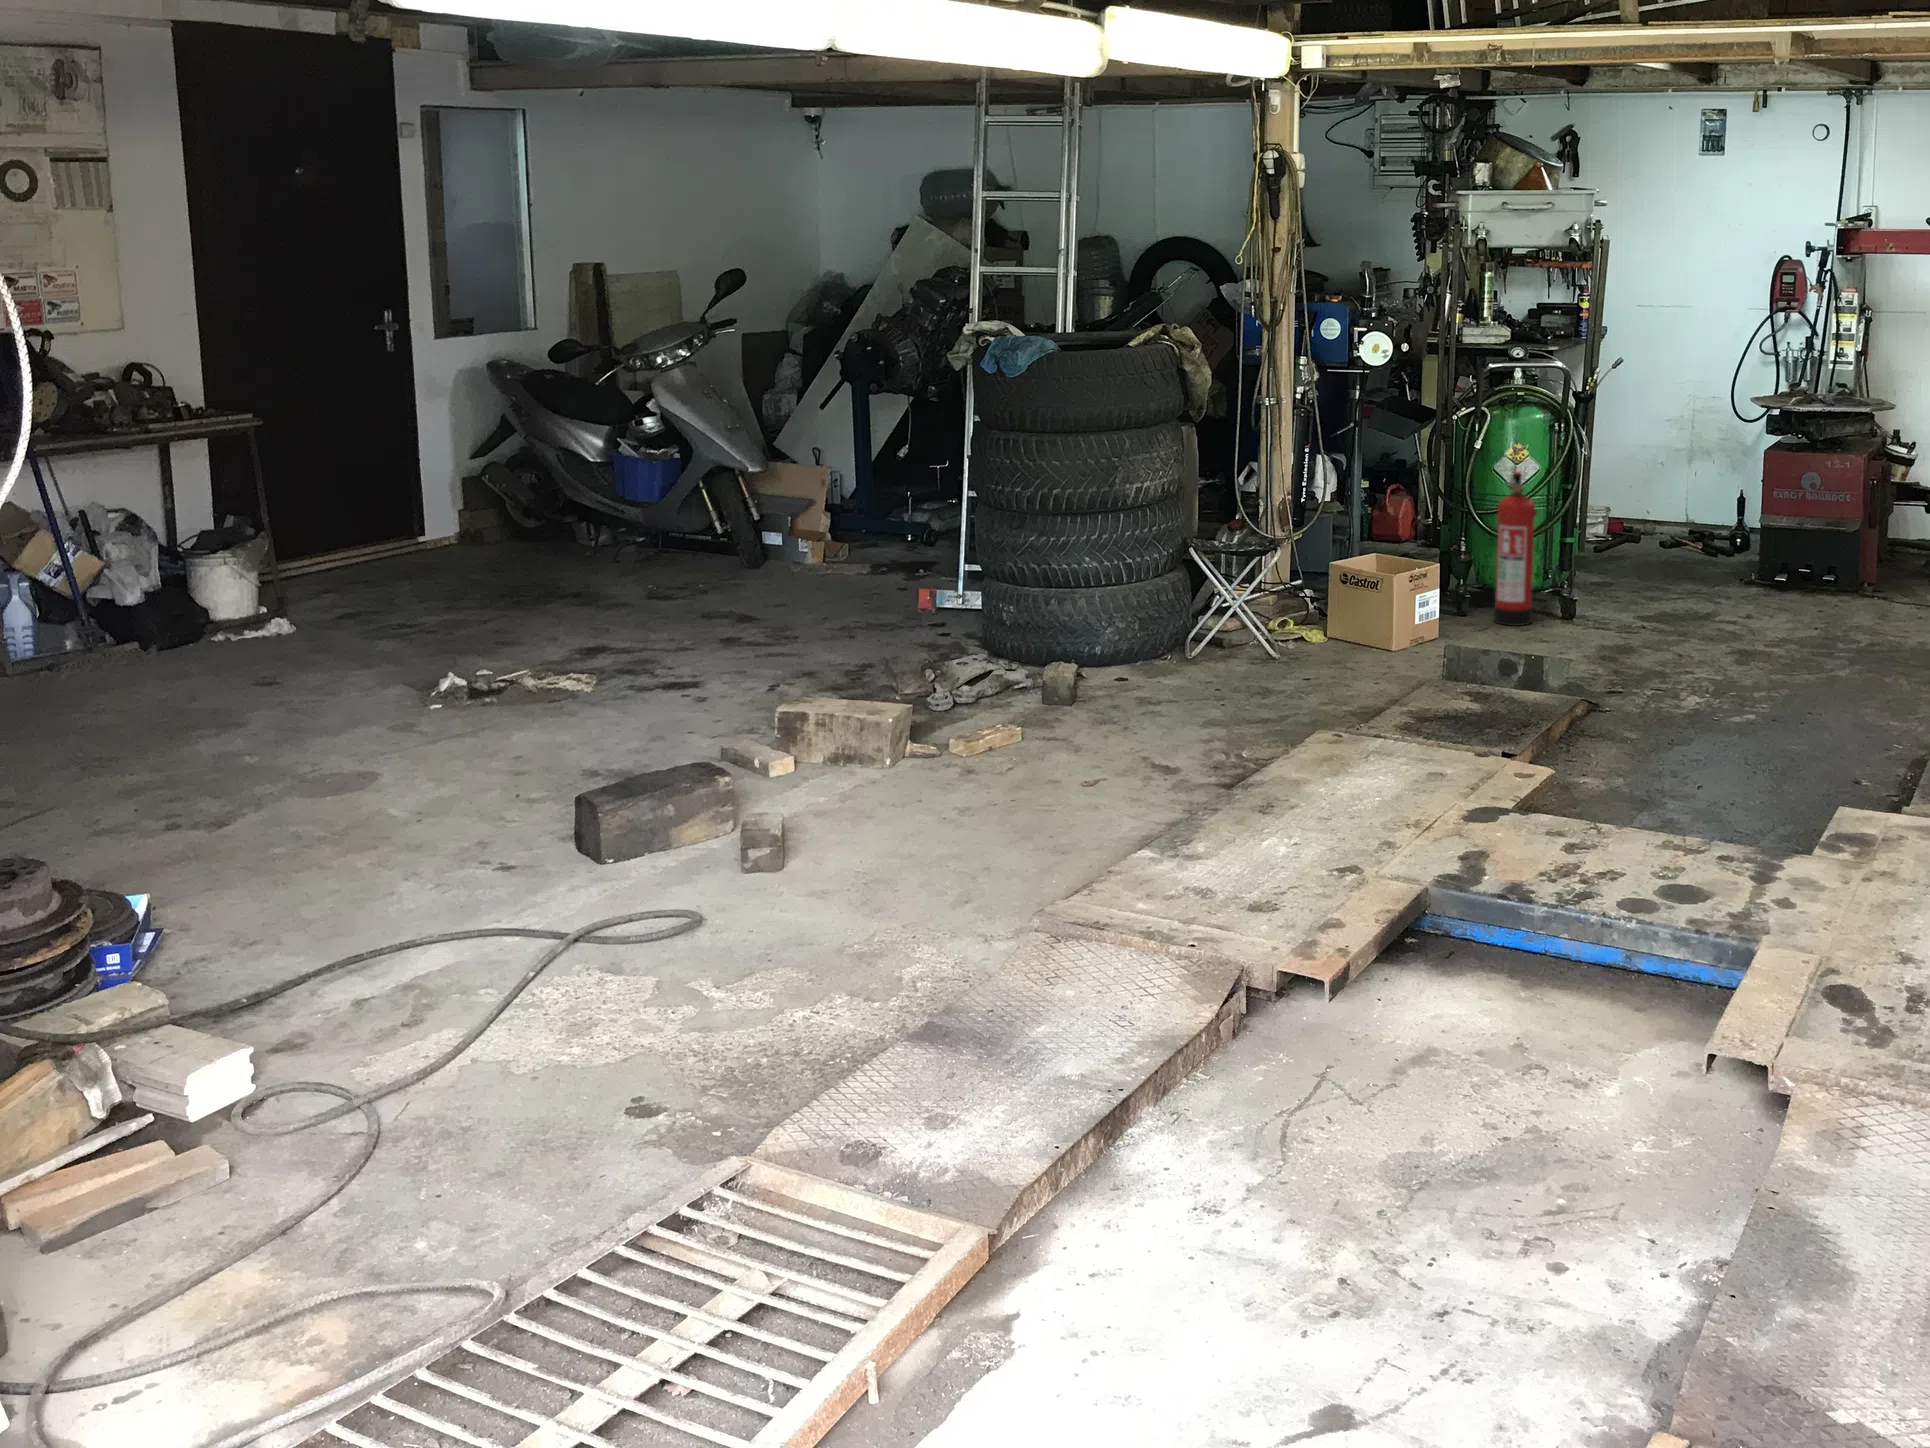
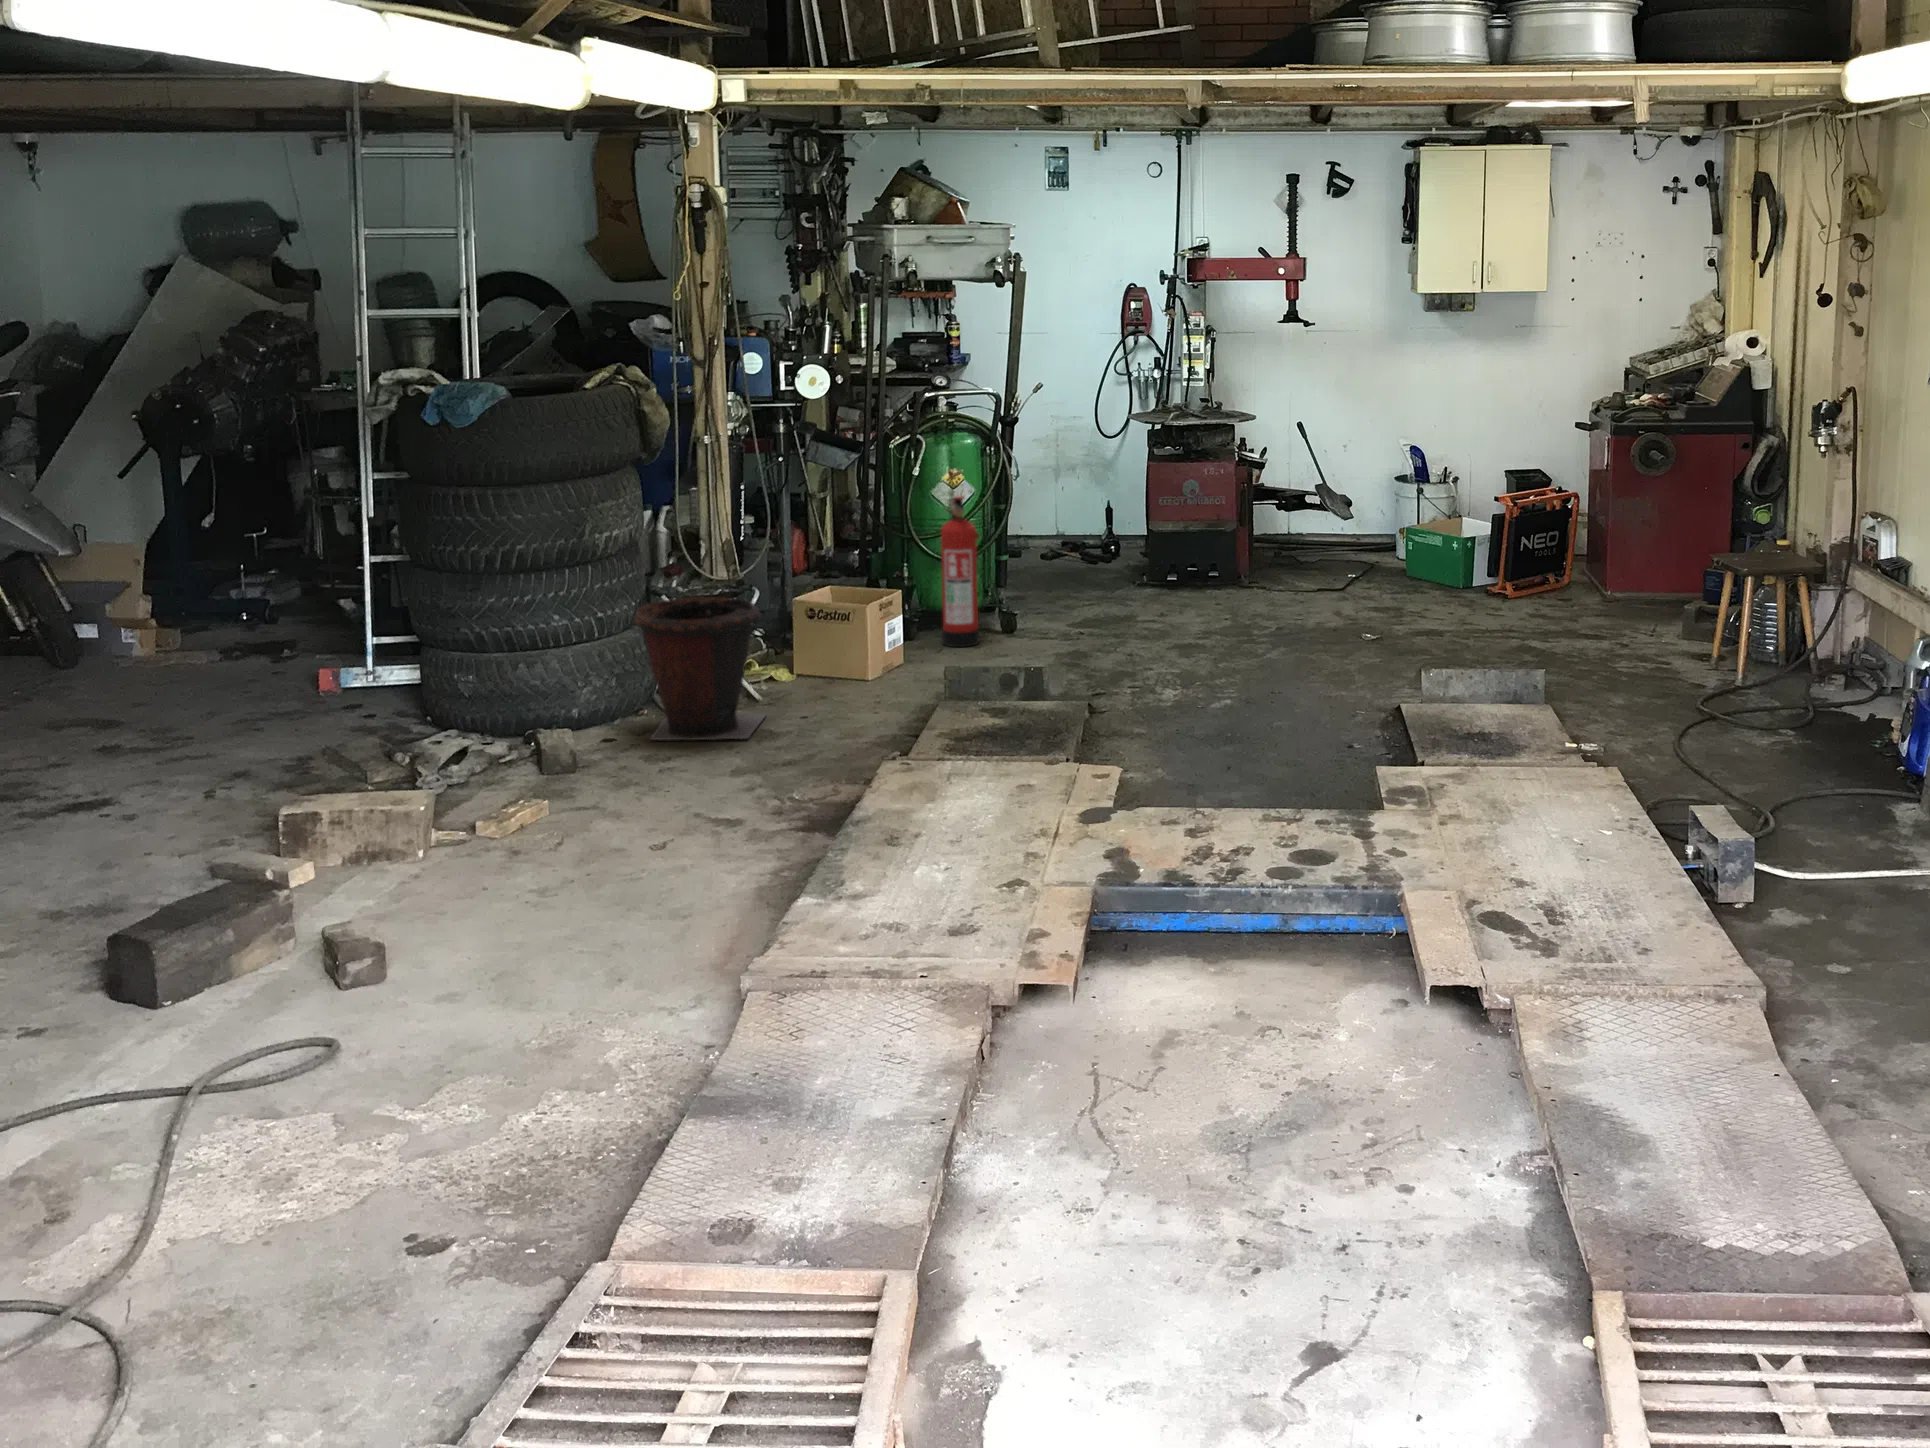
bucket: none [1150,551,1276,692] -> present [633,597,765,740]

